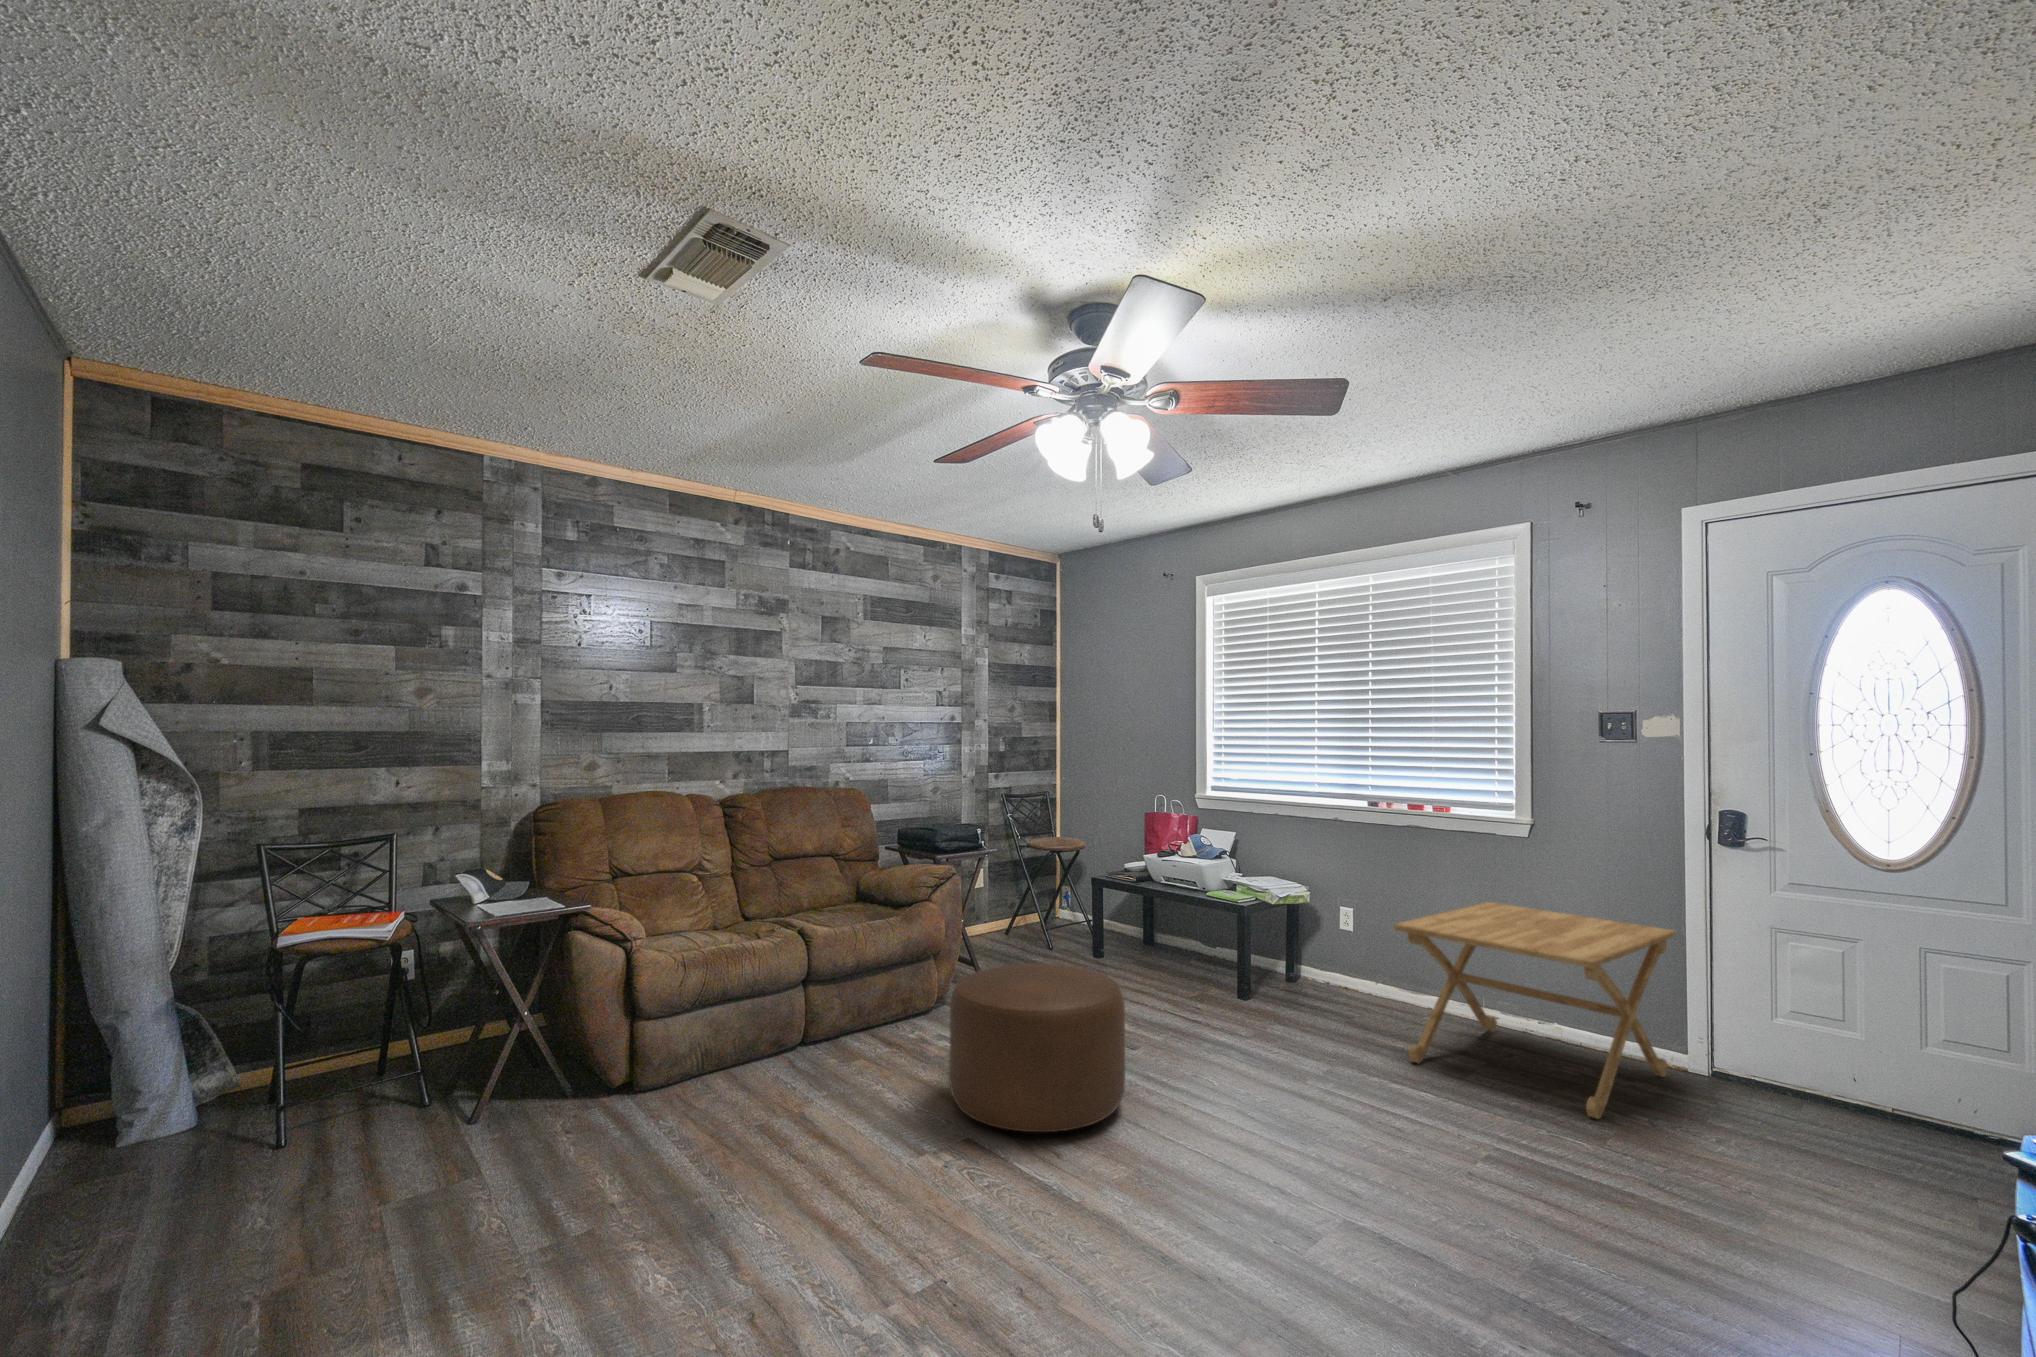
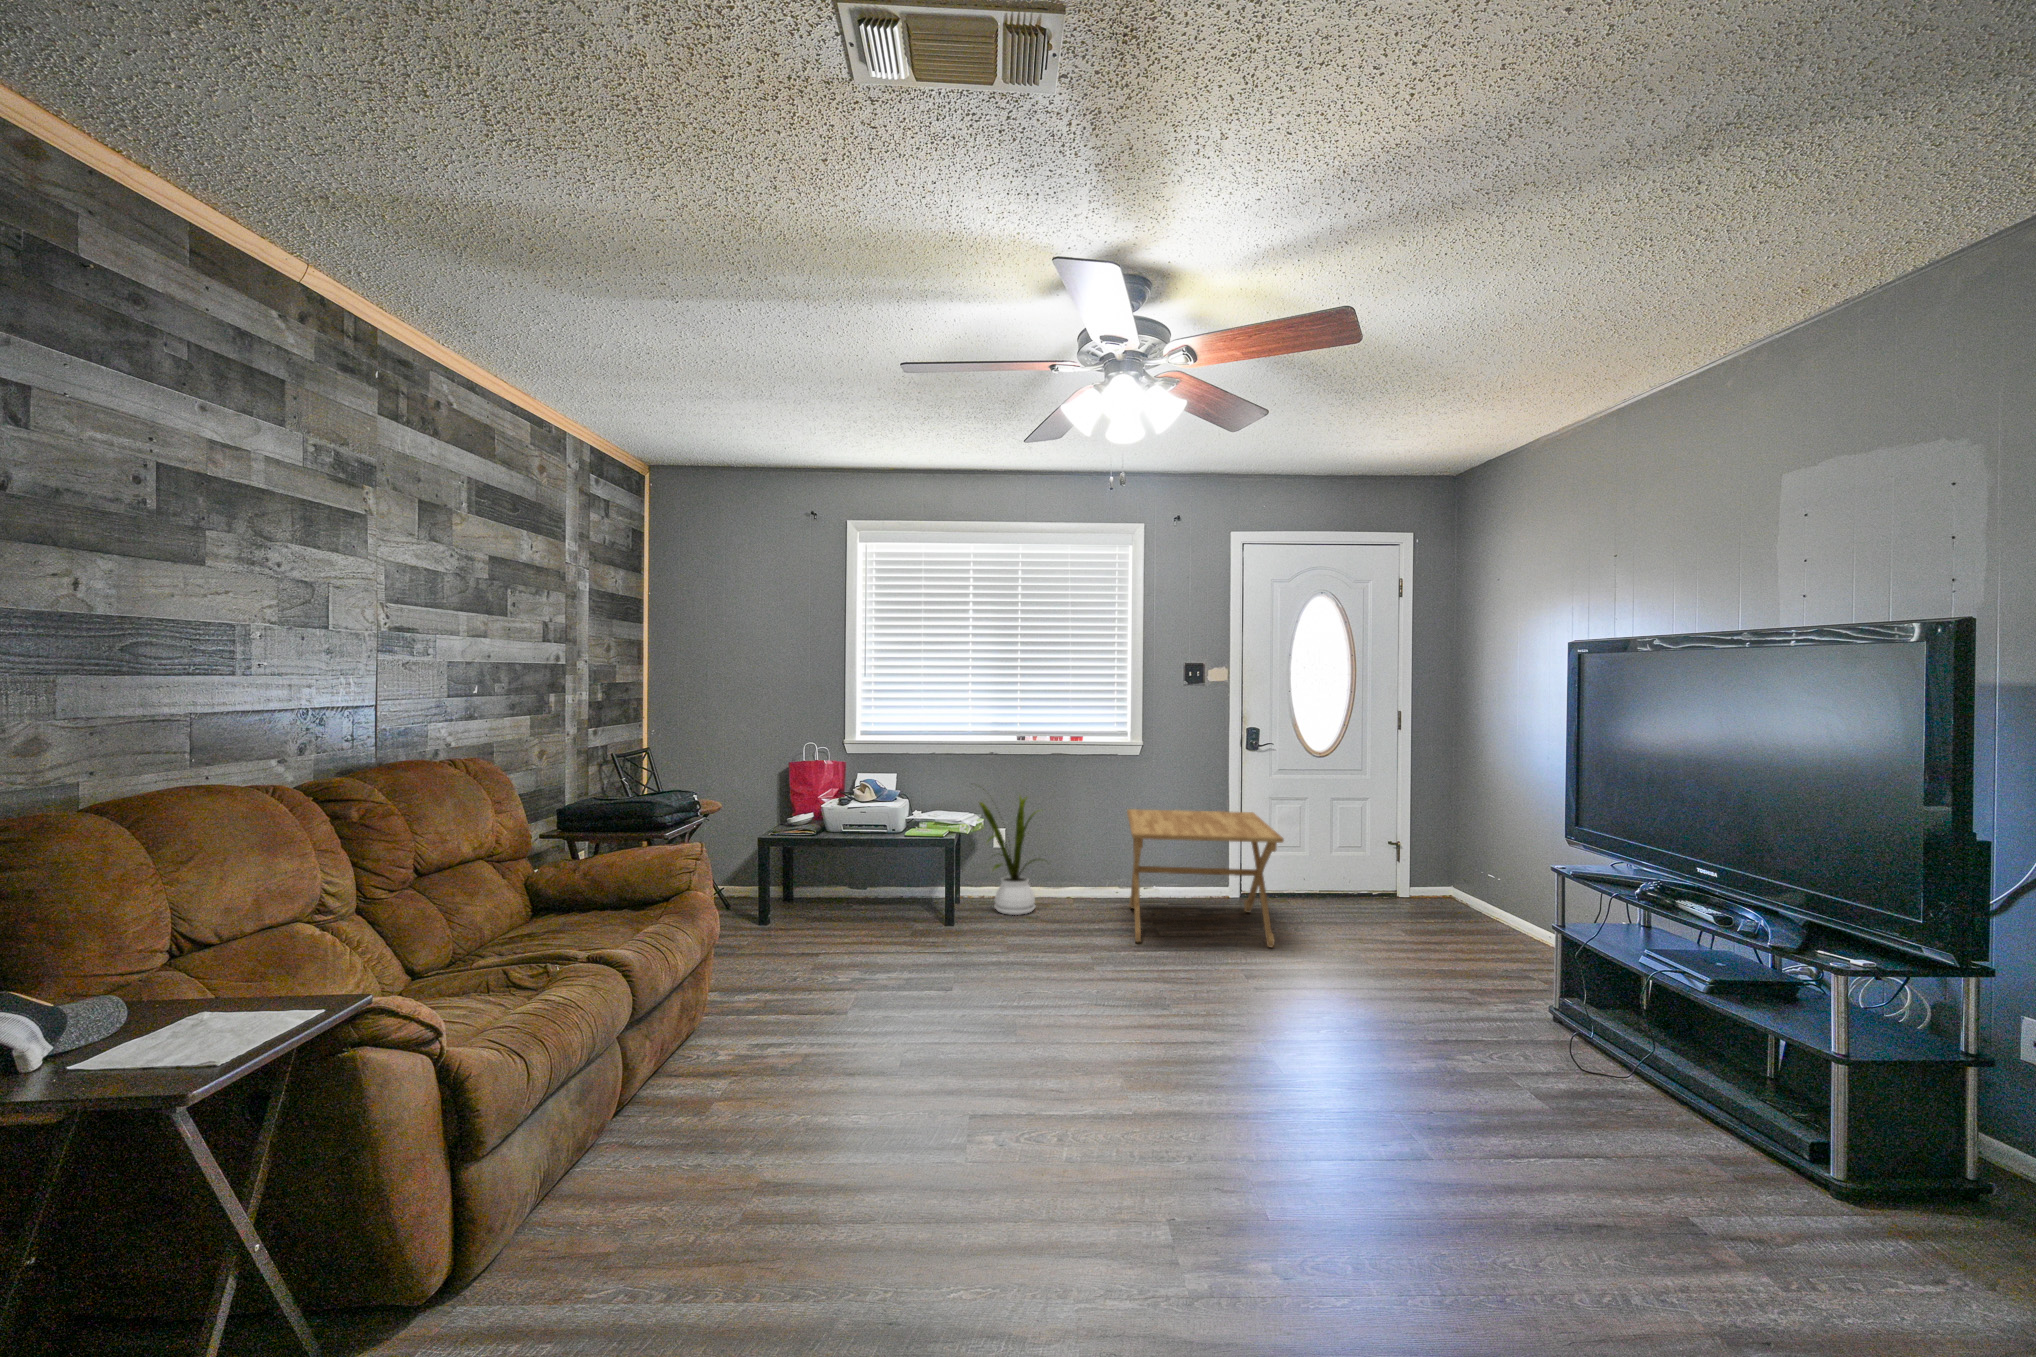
house plant: none [1290,848,1386,1006] -> present [979,789,1043,915]
ottoman: present [949,963,1125,1132] -> none [886,922,1075,1108]

